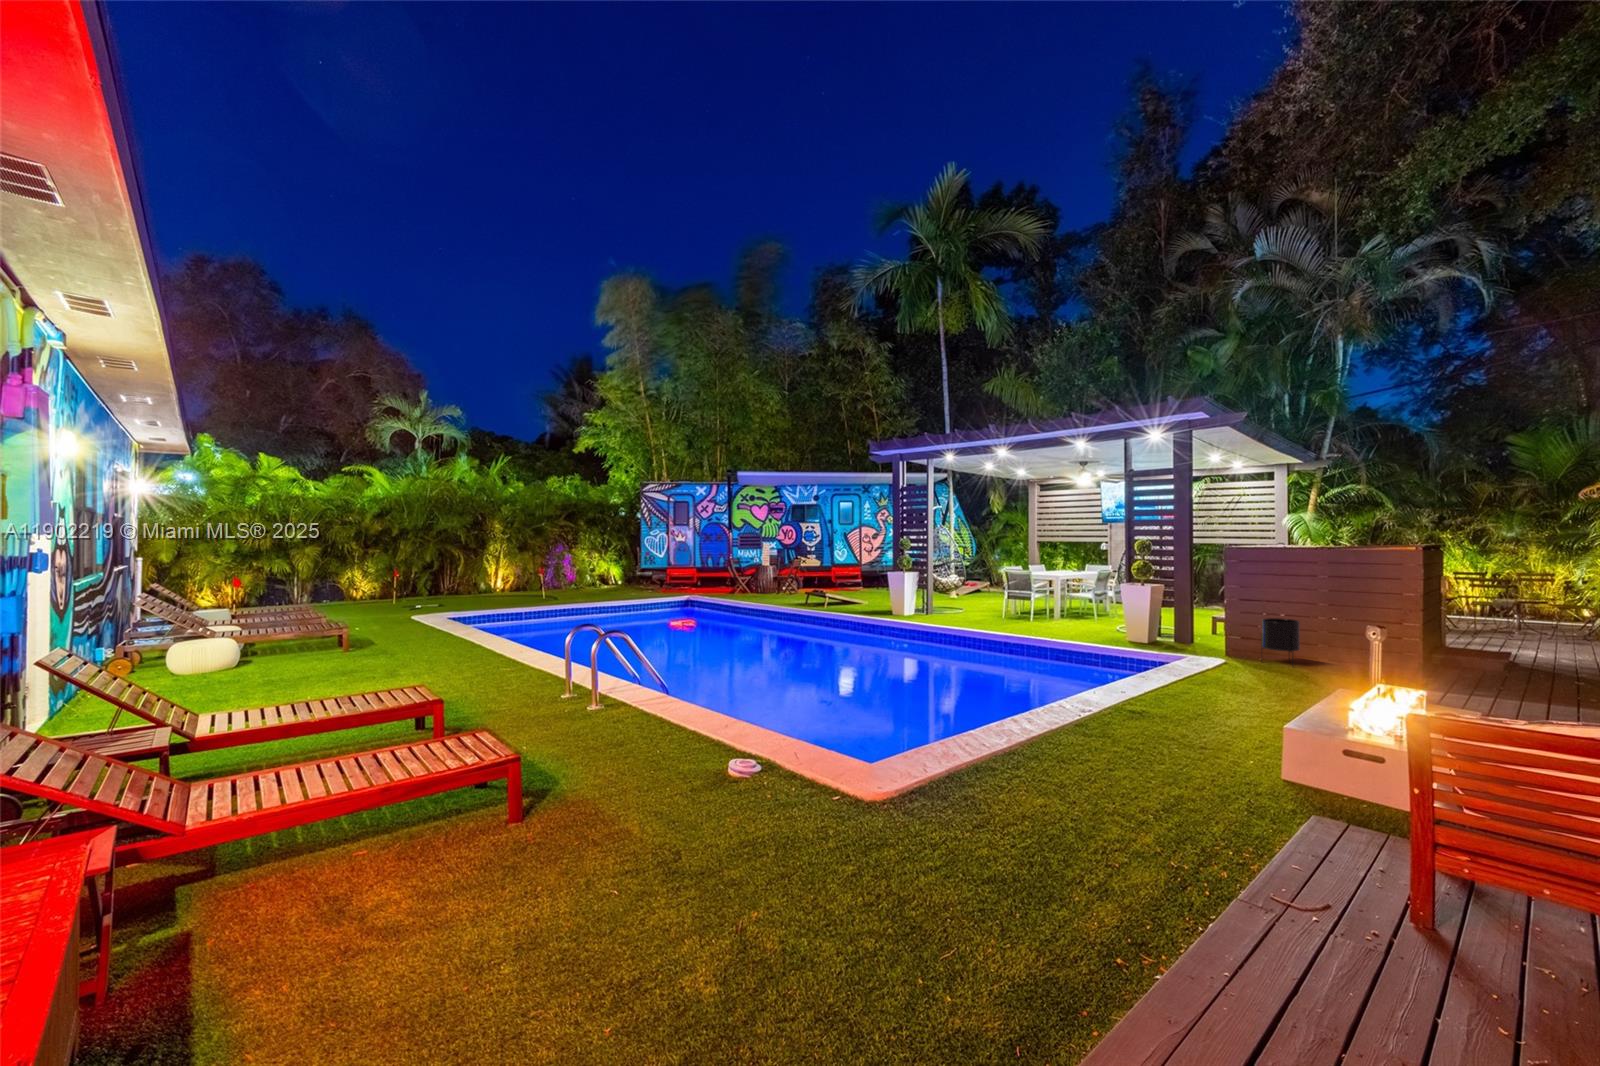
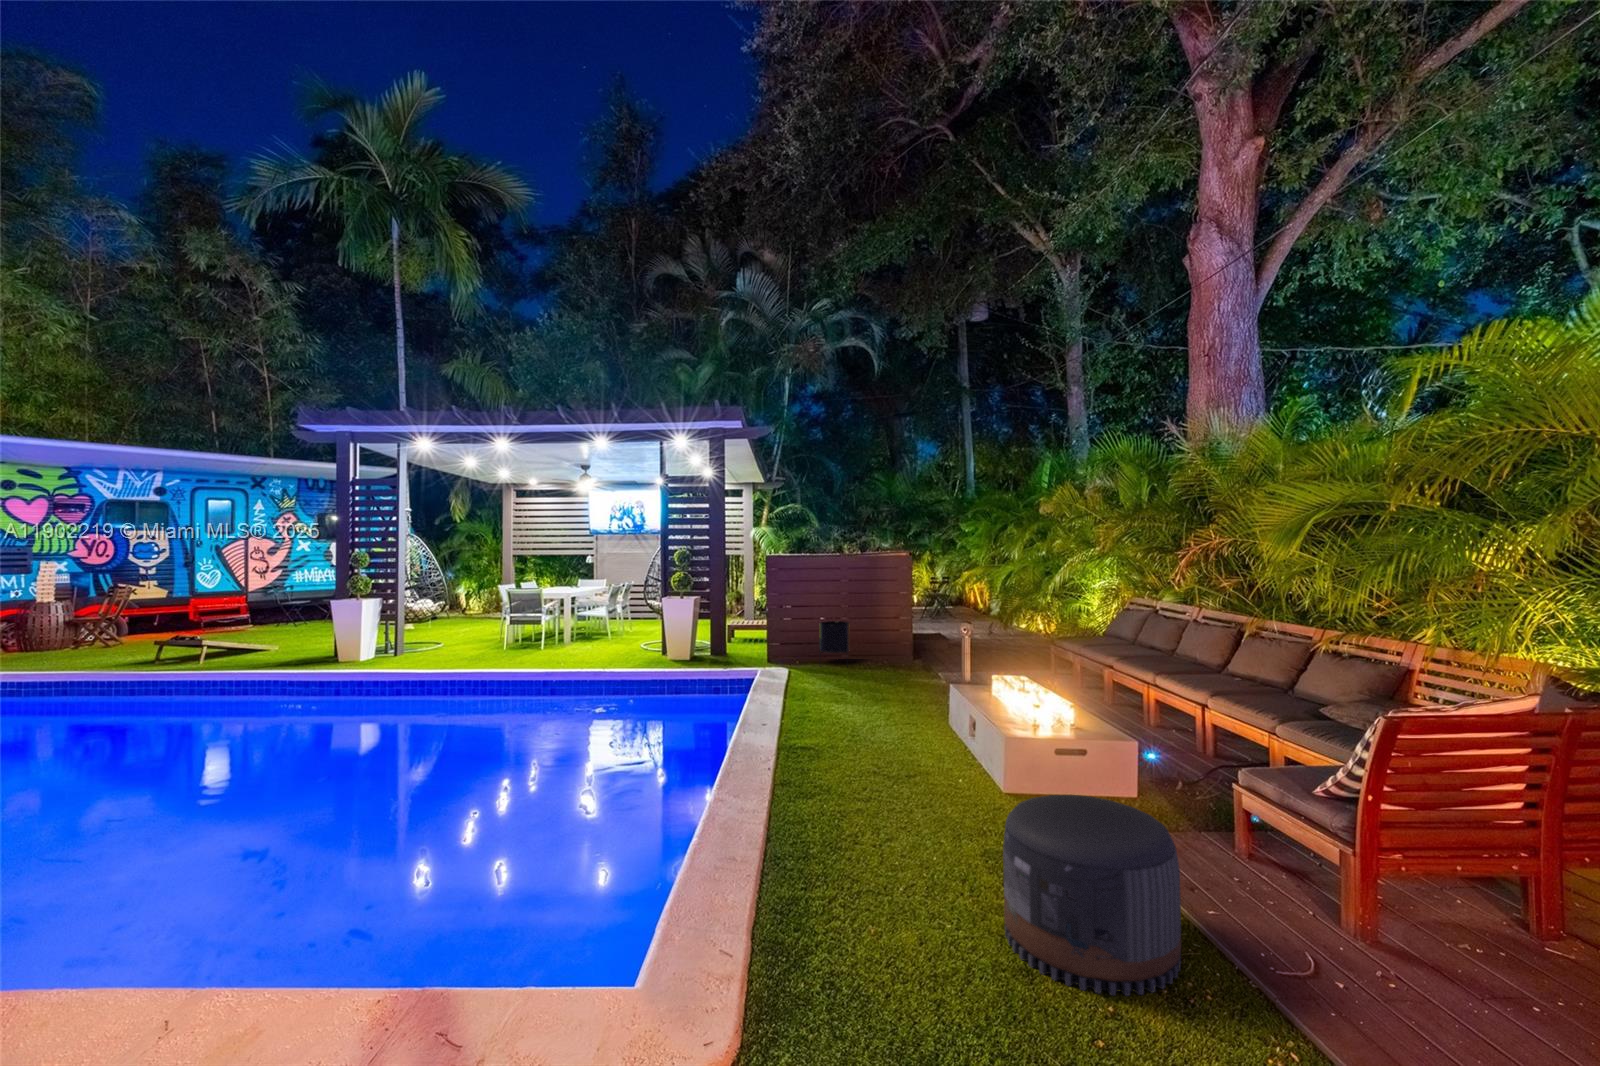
pouf: none [1088,737,1215,863] -> present [1003,795,1181,996]

